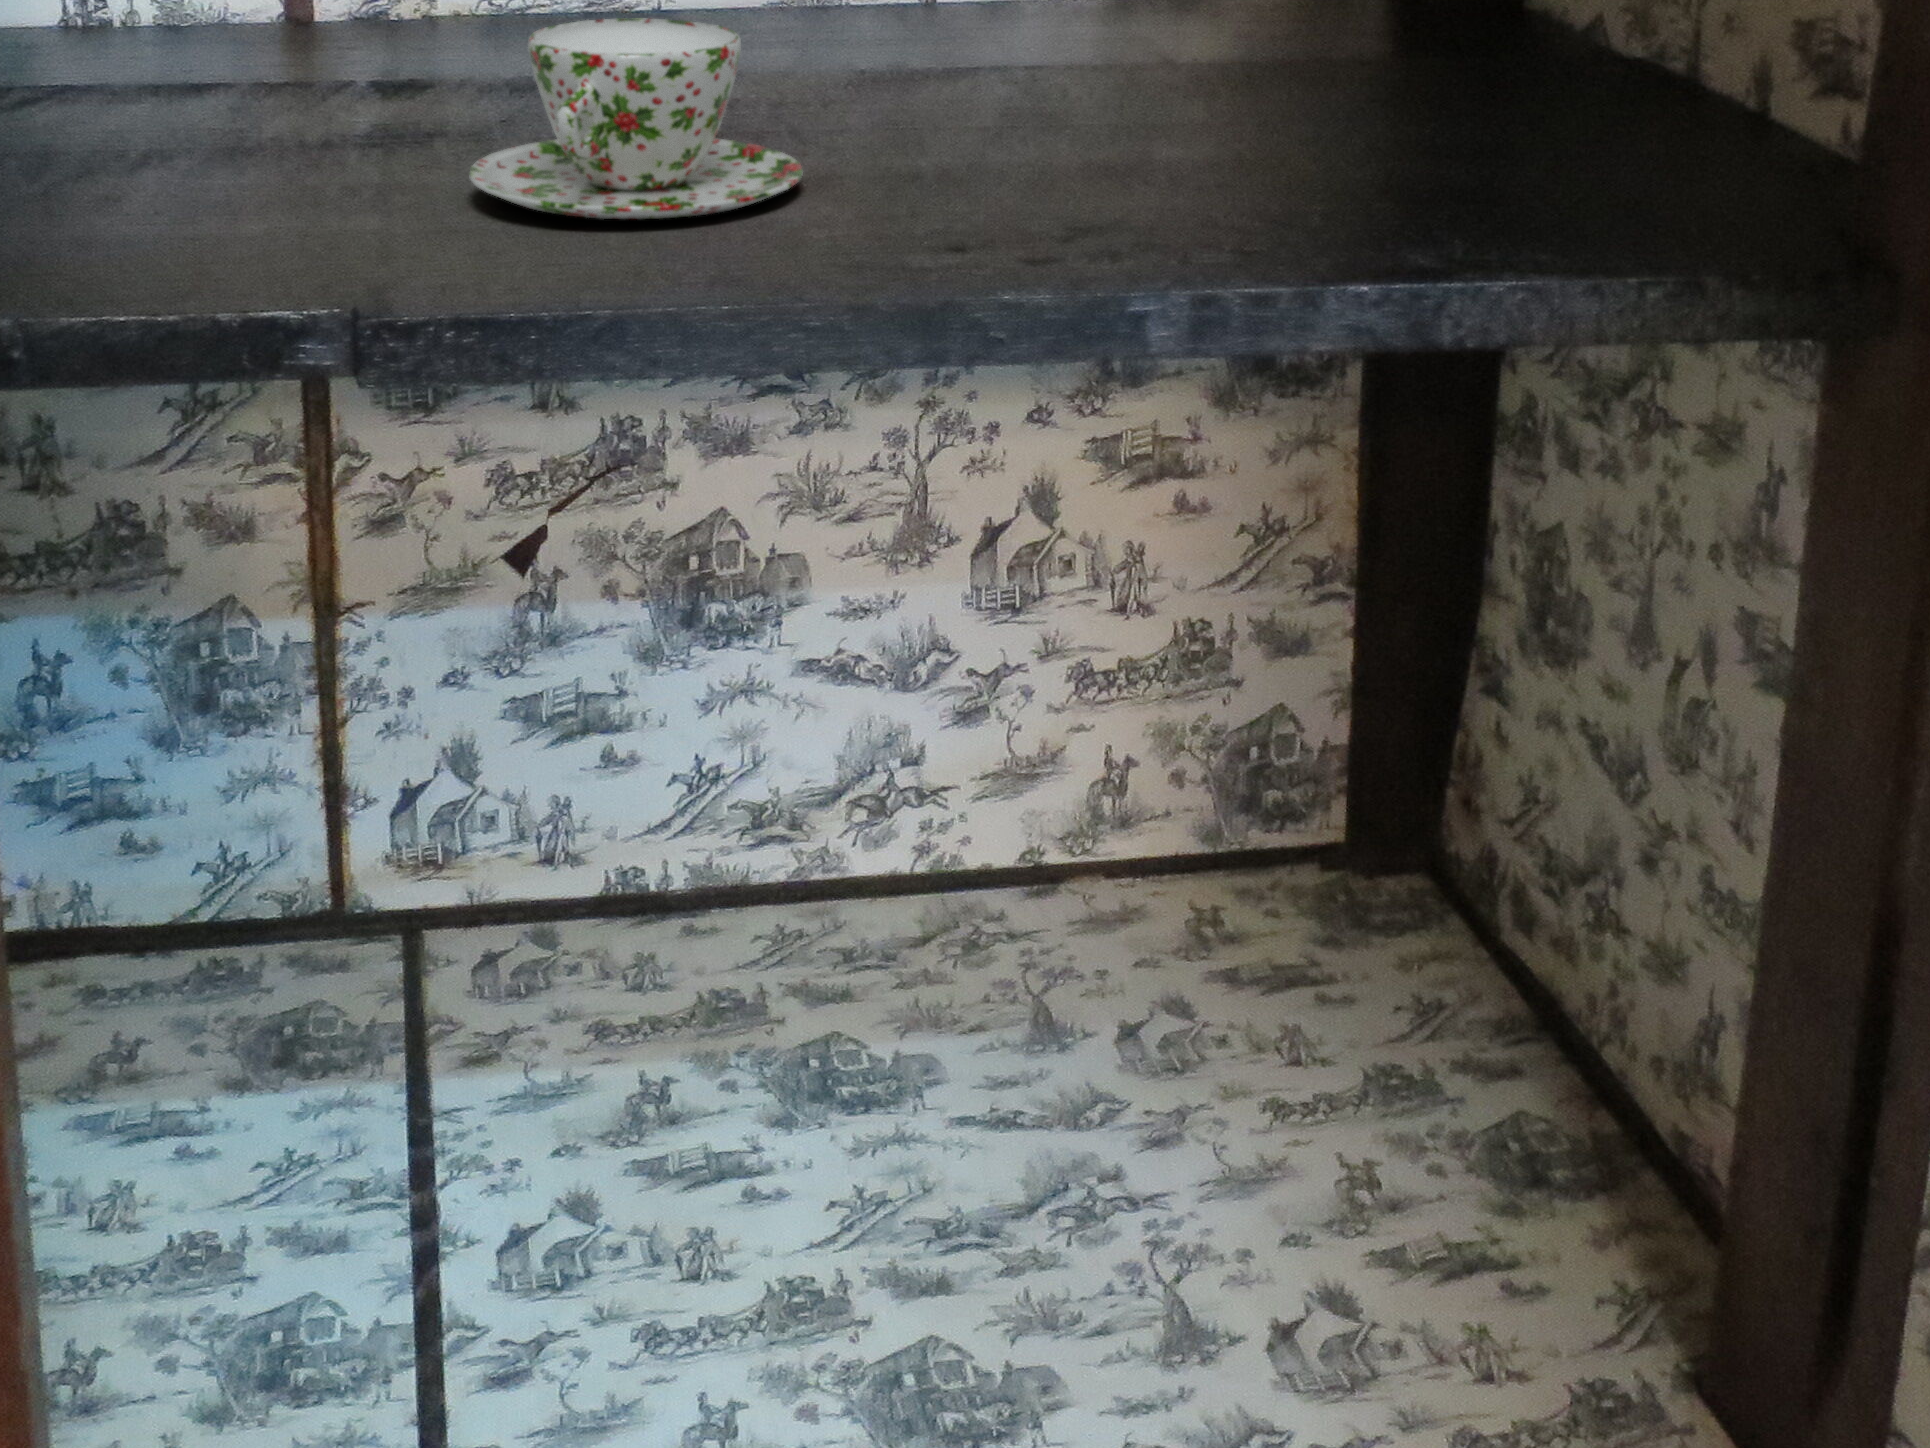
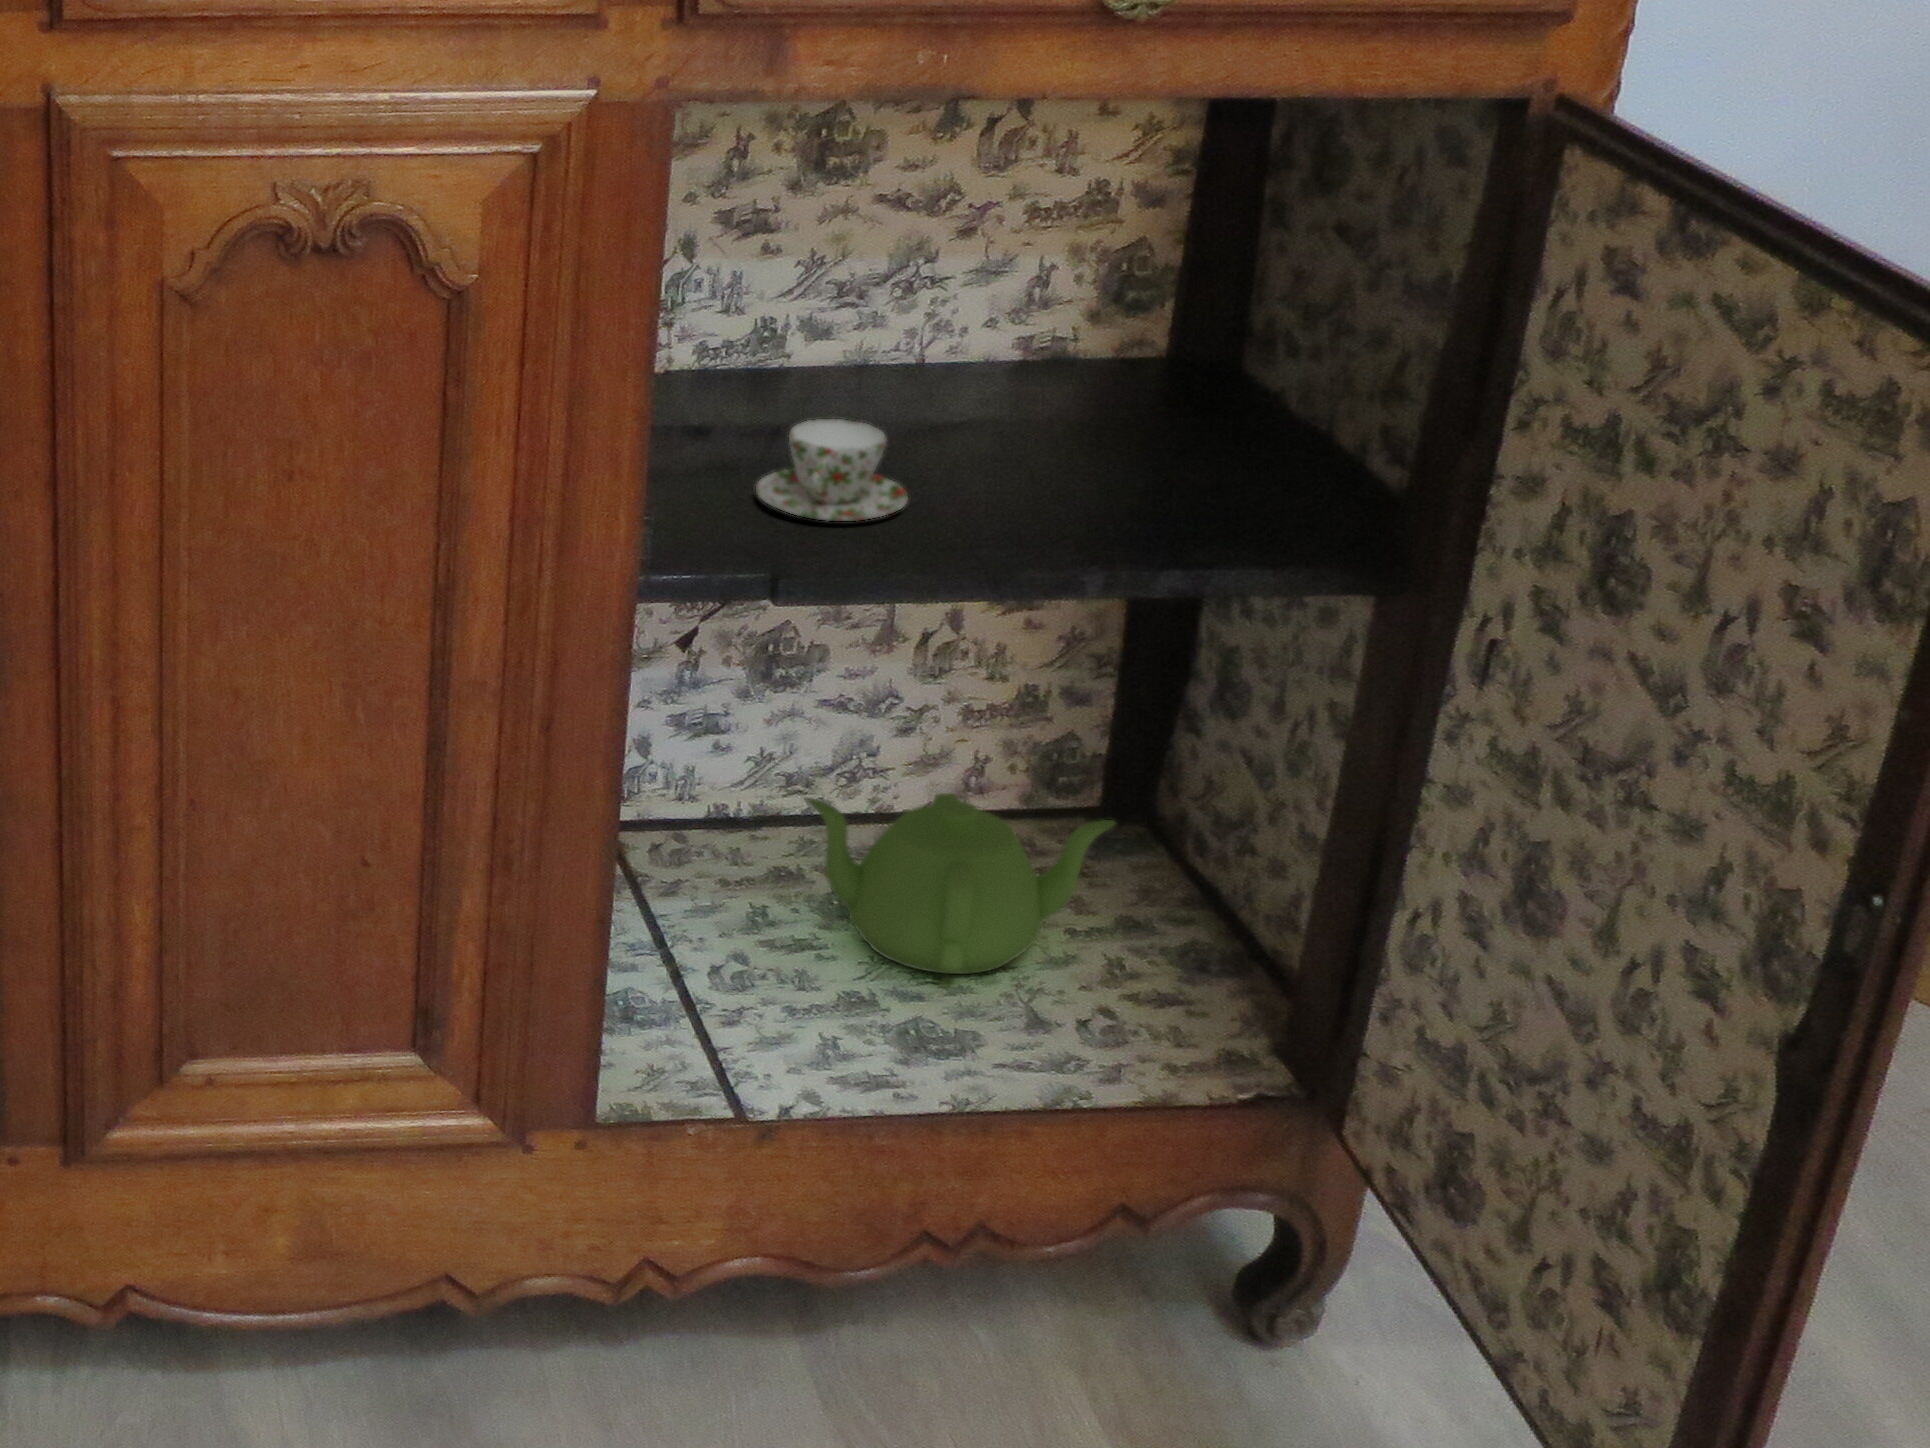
teapot: none [708,831,1335,1226] -> present [808,793,1115,974]

